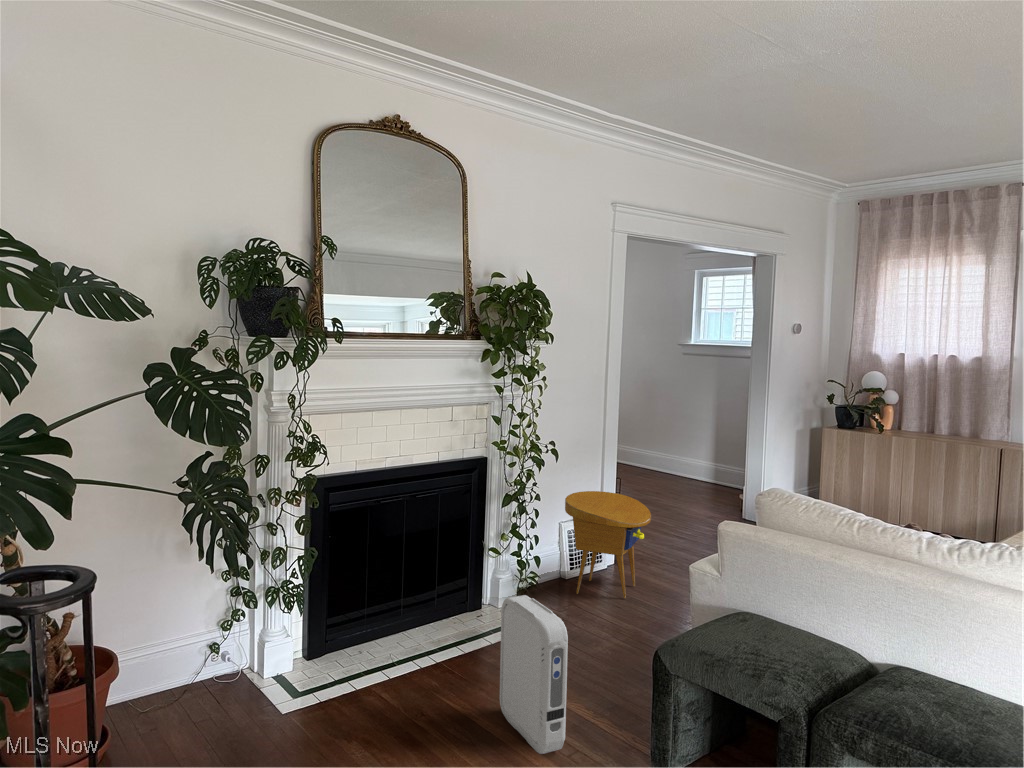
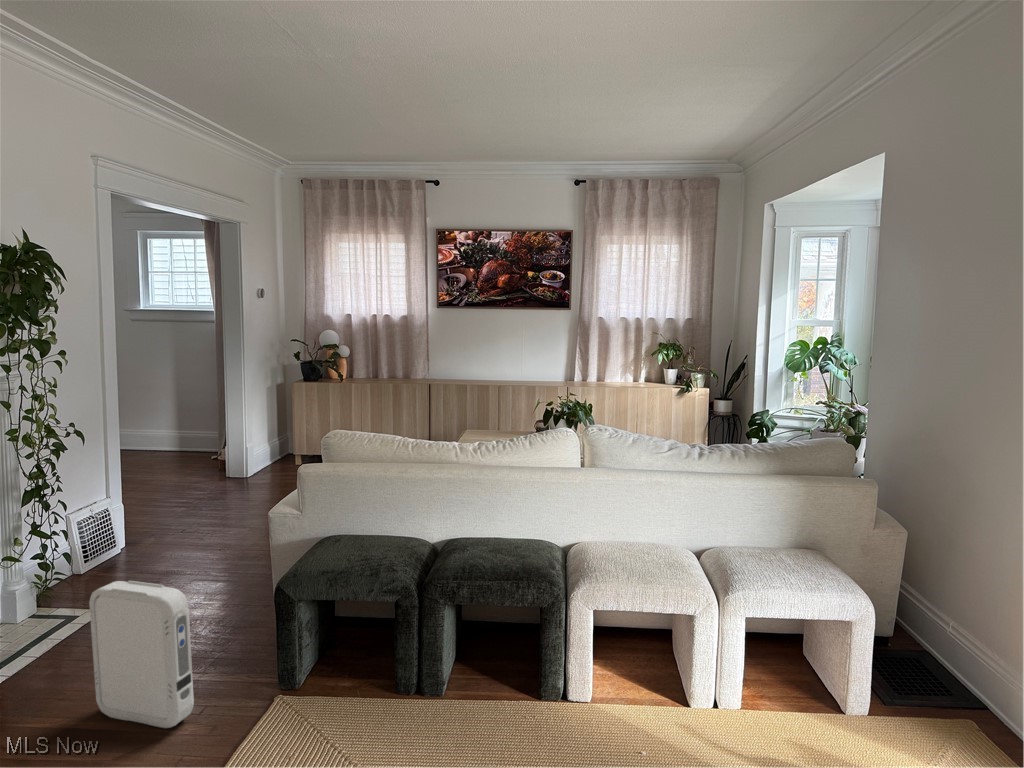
side table: present [565,491,651,598] -> none [77,470,180,583]

